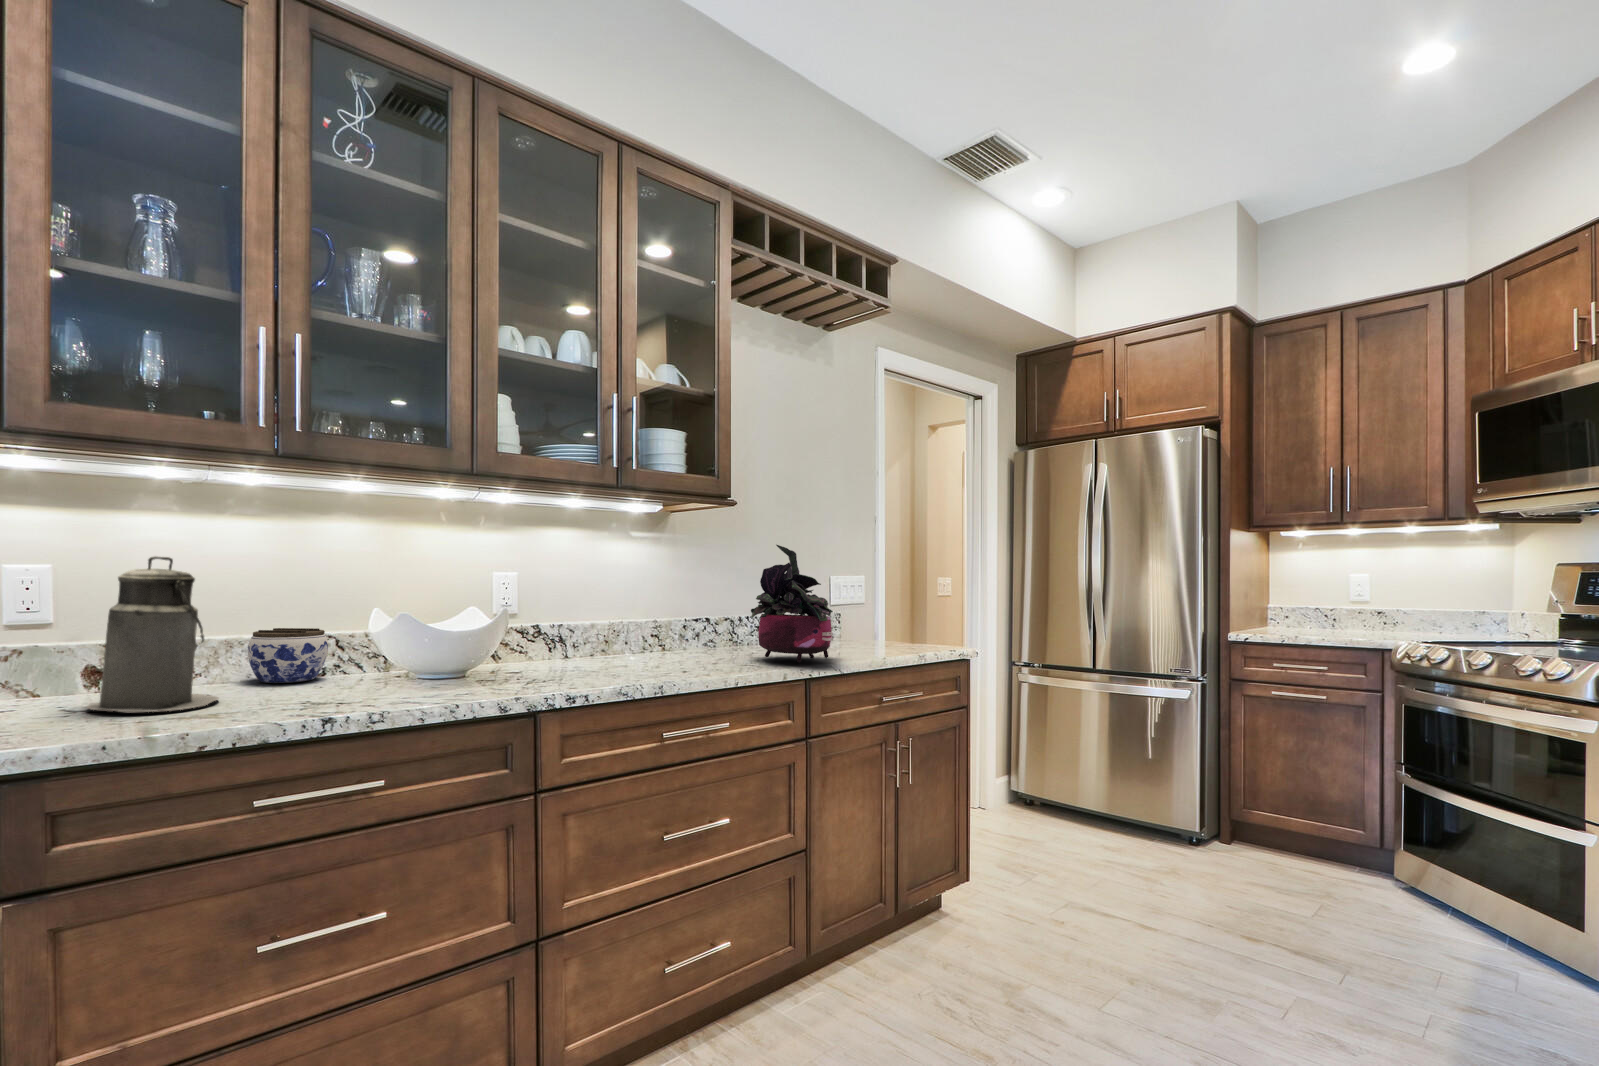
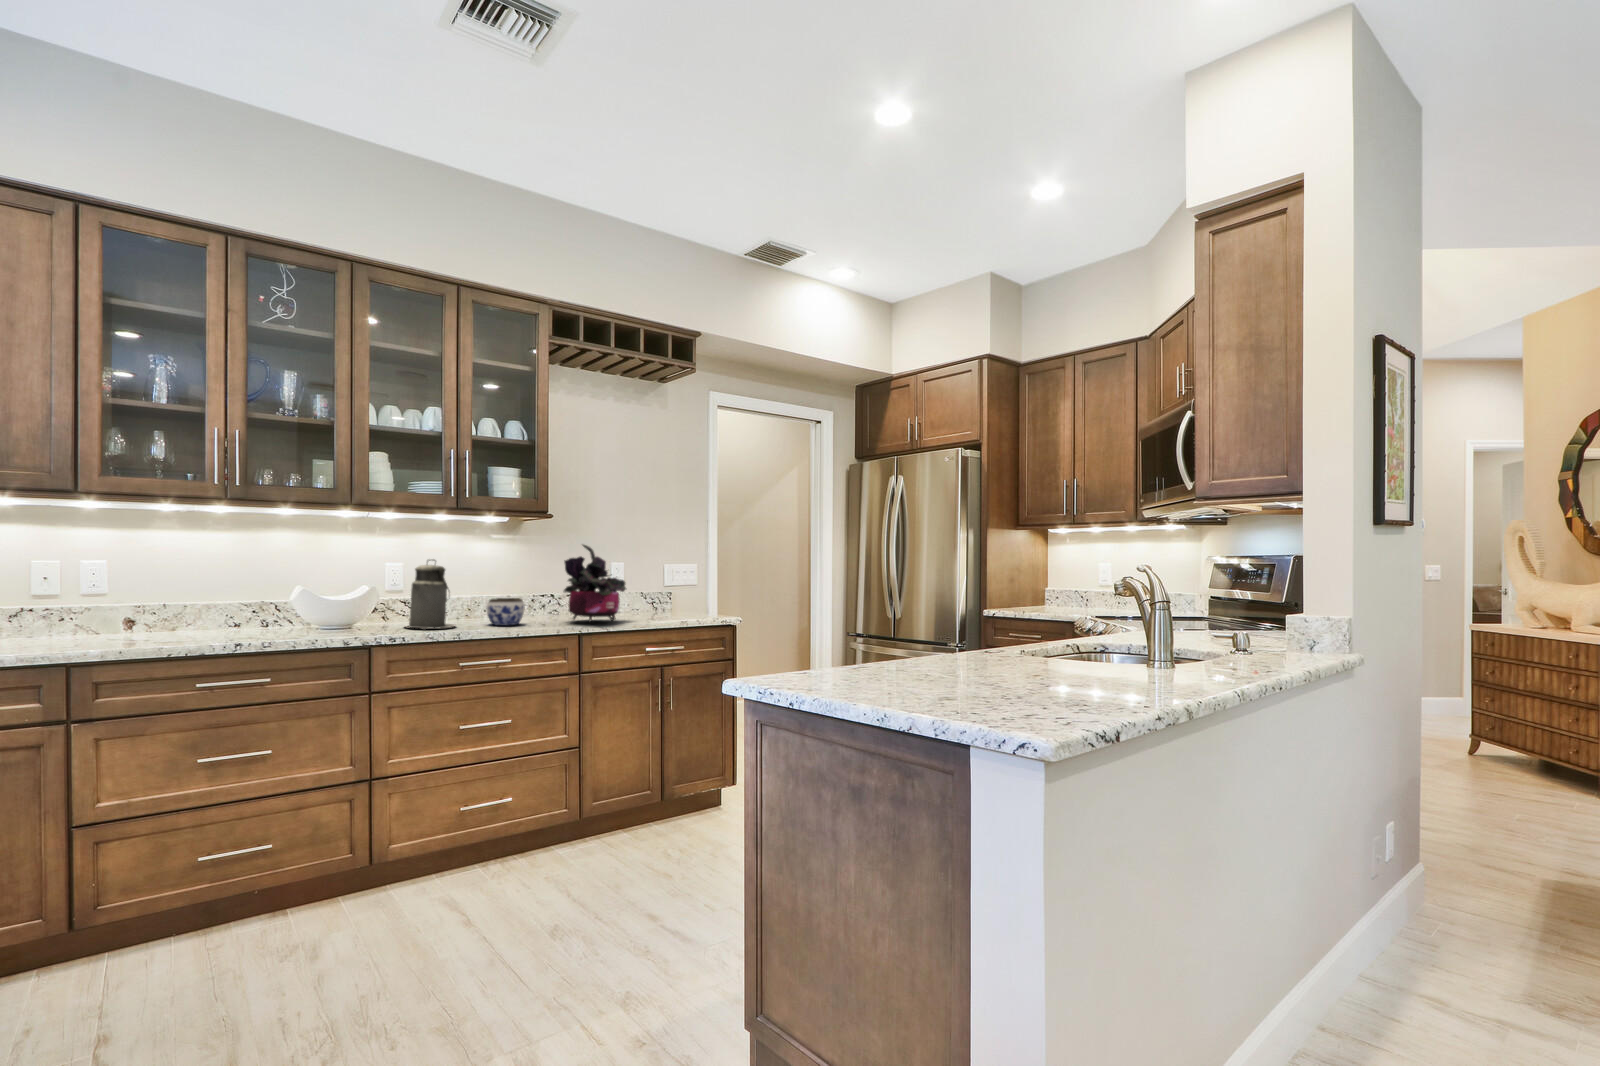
canister: present [87,556,219,712] -> present [408,559,456,629]
jar: present [248,628,328,683] -> present [487,598,525,626]

